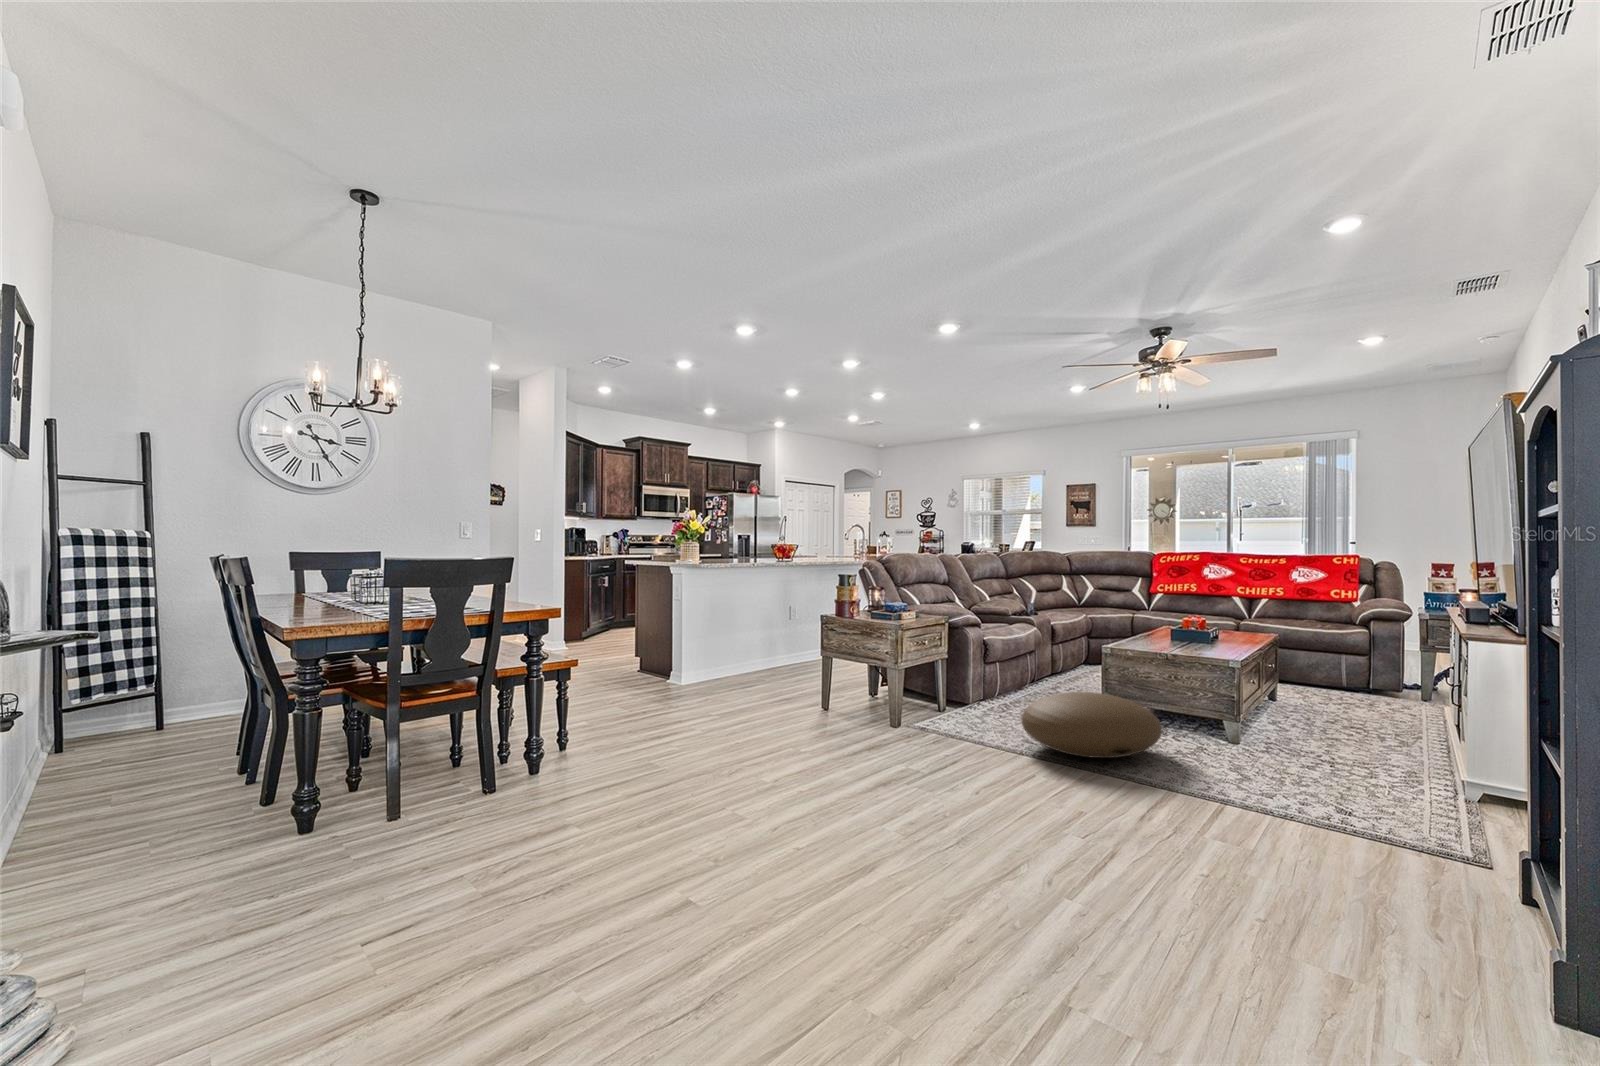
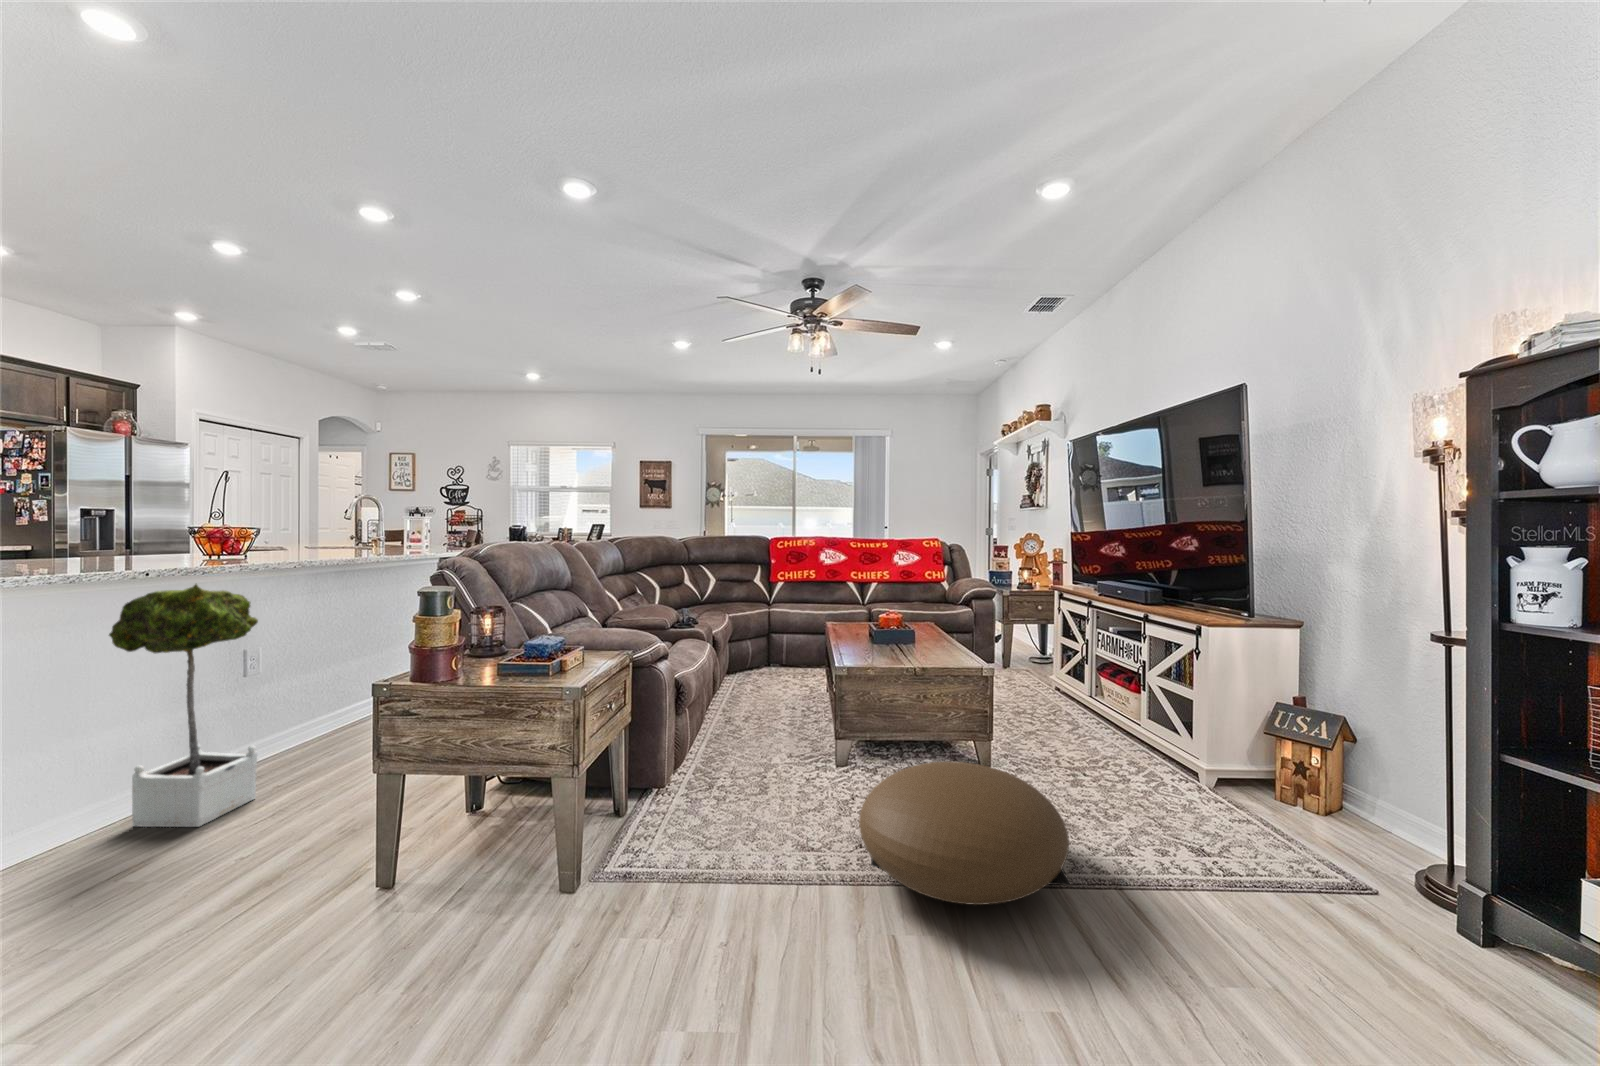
potted tree: none [747,570,793,675] -> present [109,584,258,827]

